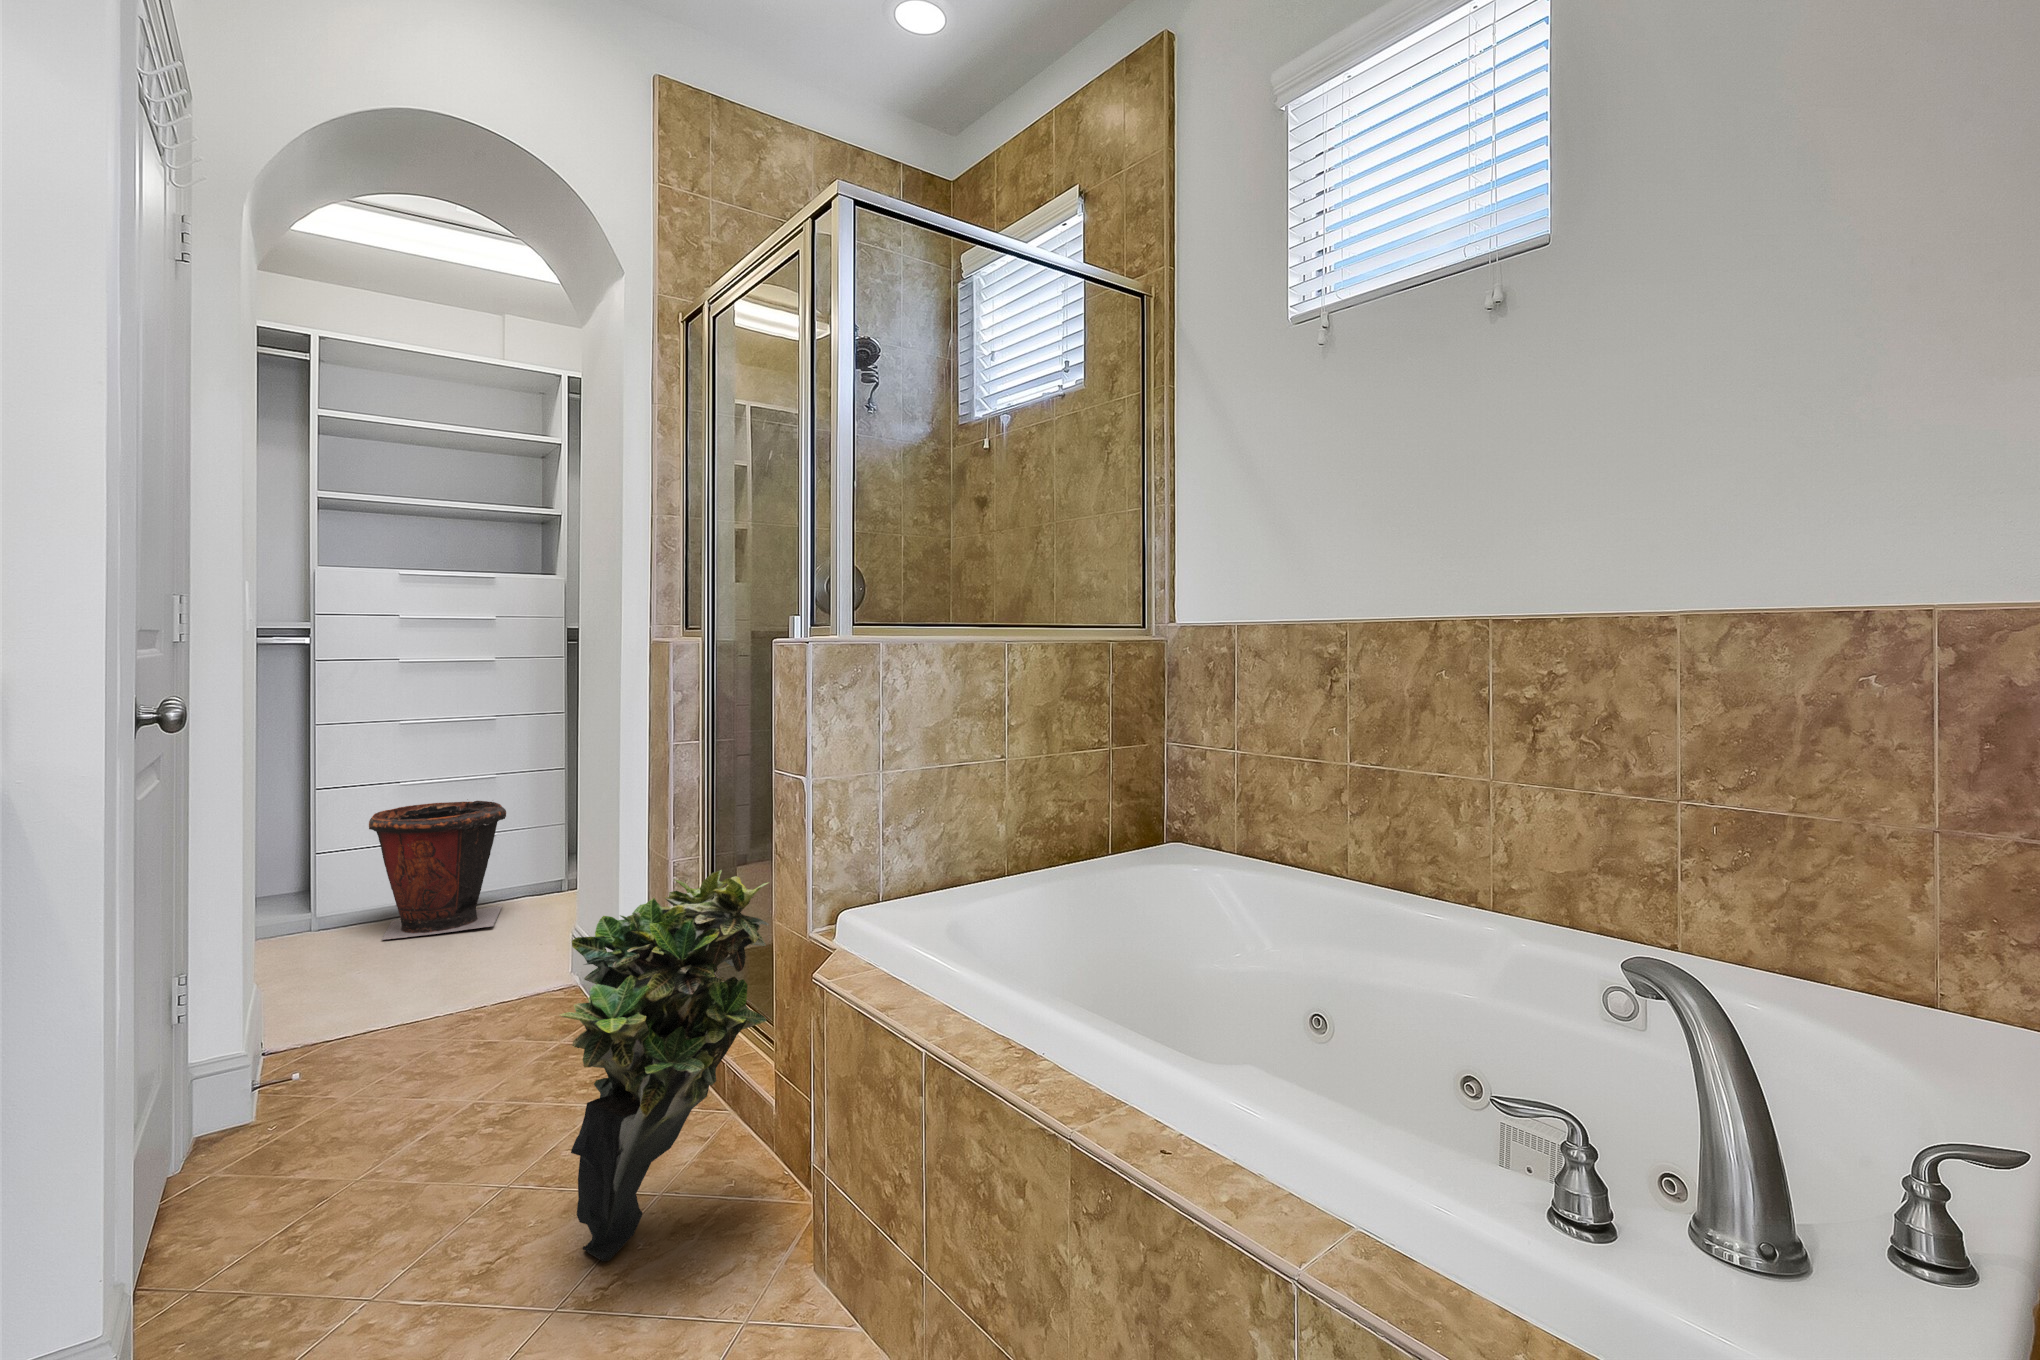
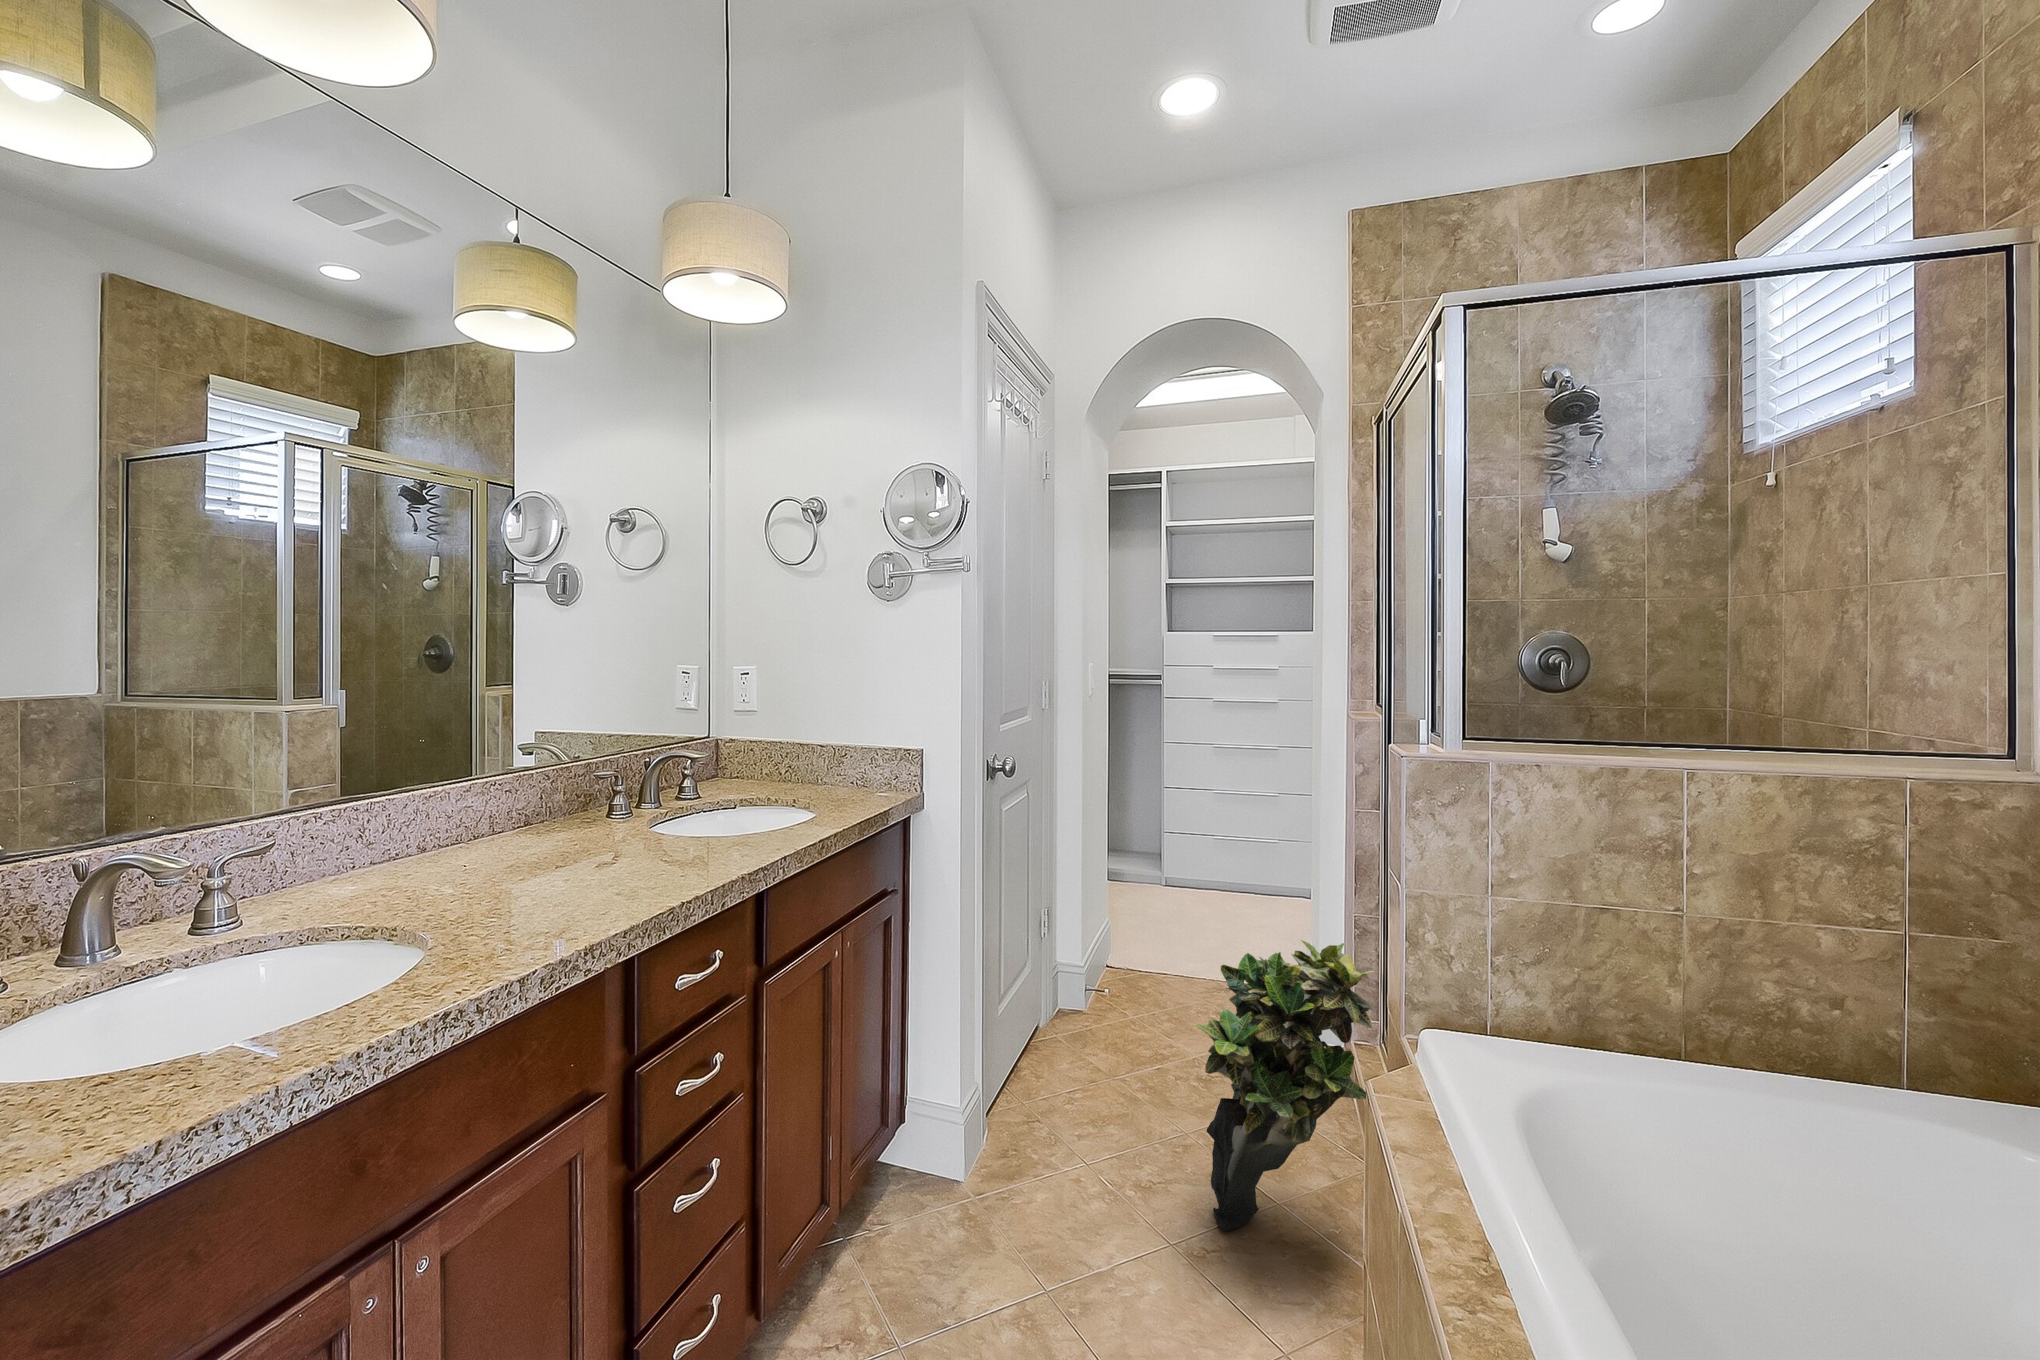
waste bin: present [369,801,506,940] -> none [1187,804,1277,910]

